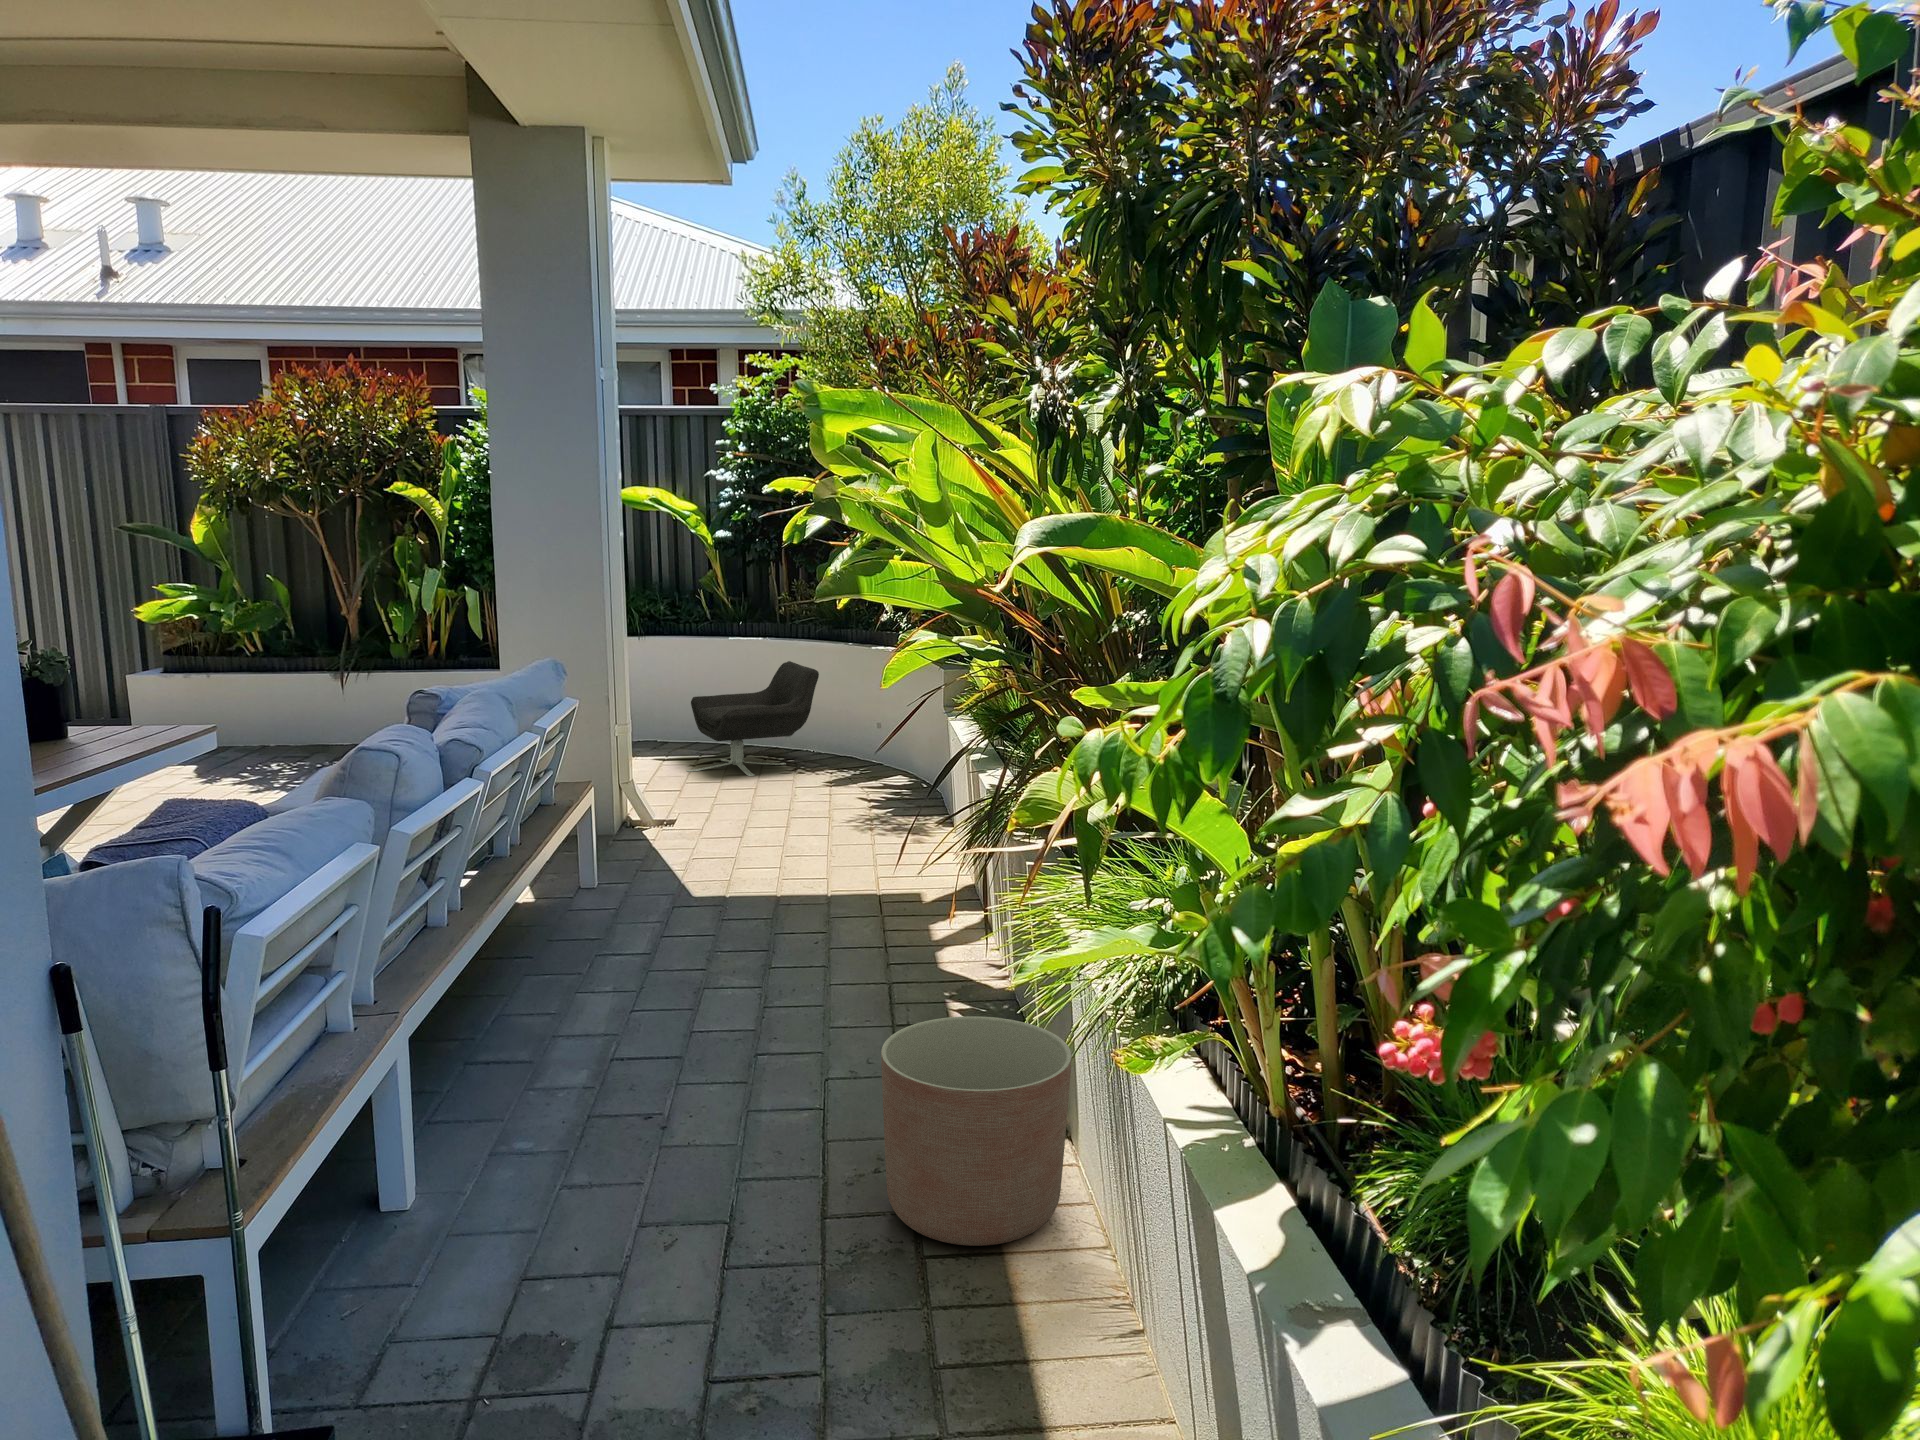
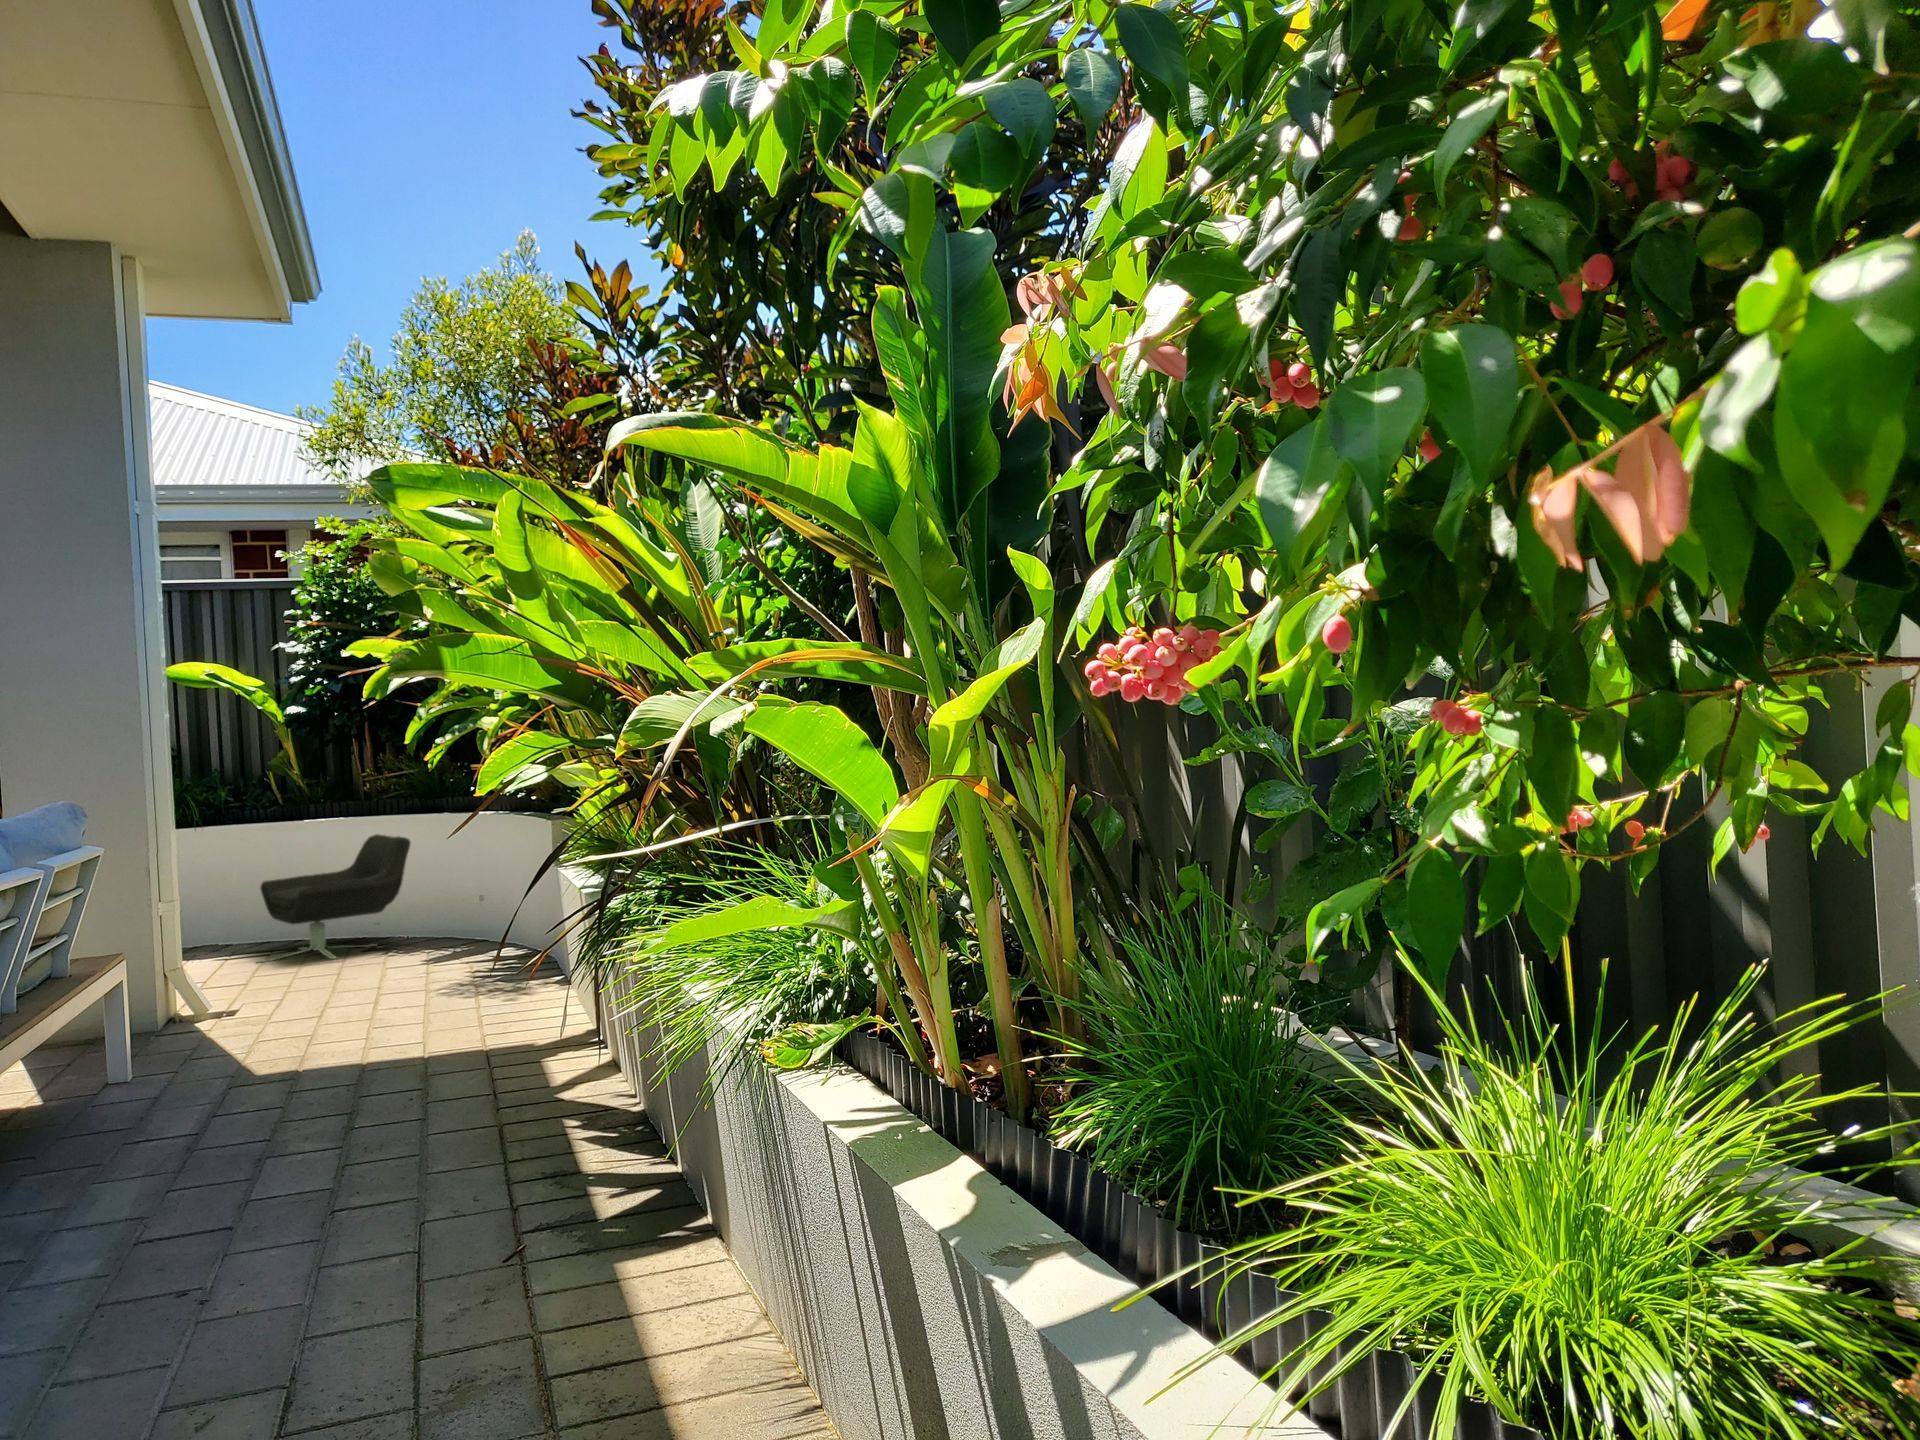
planter: present [881,1016,1072,1246] -> none [482,1096,712,1366]

